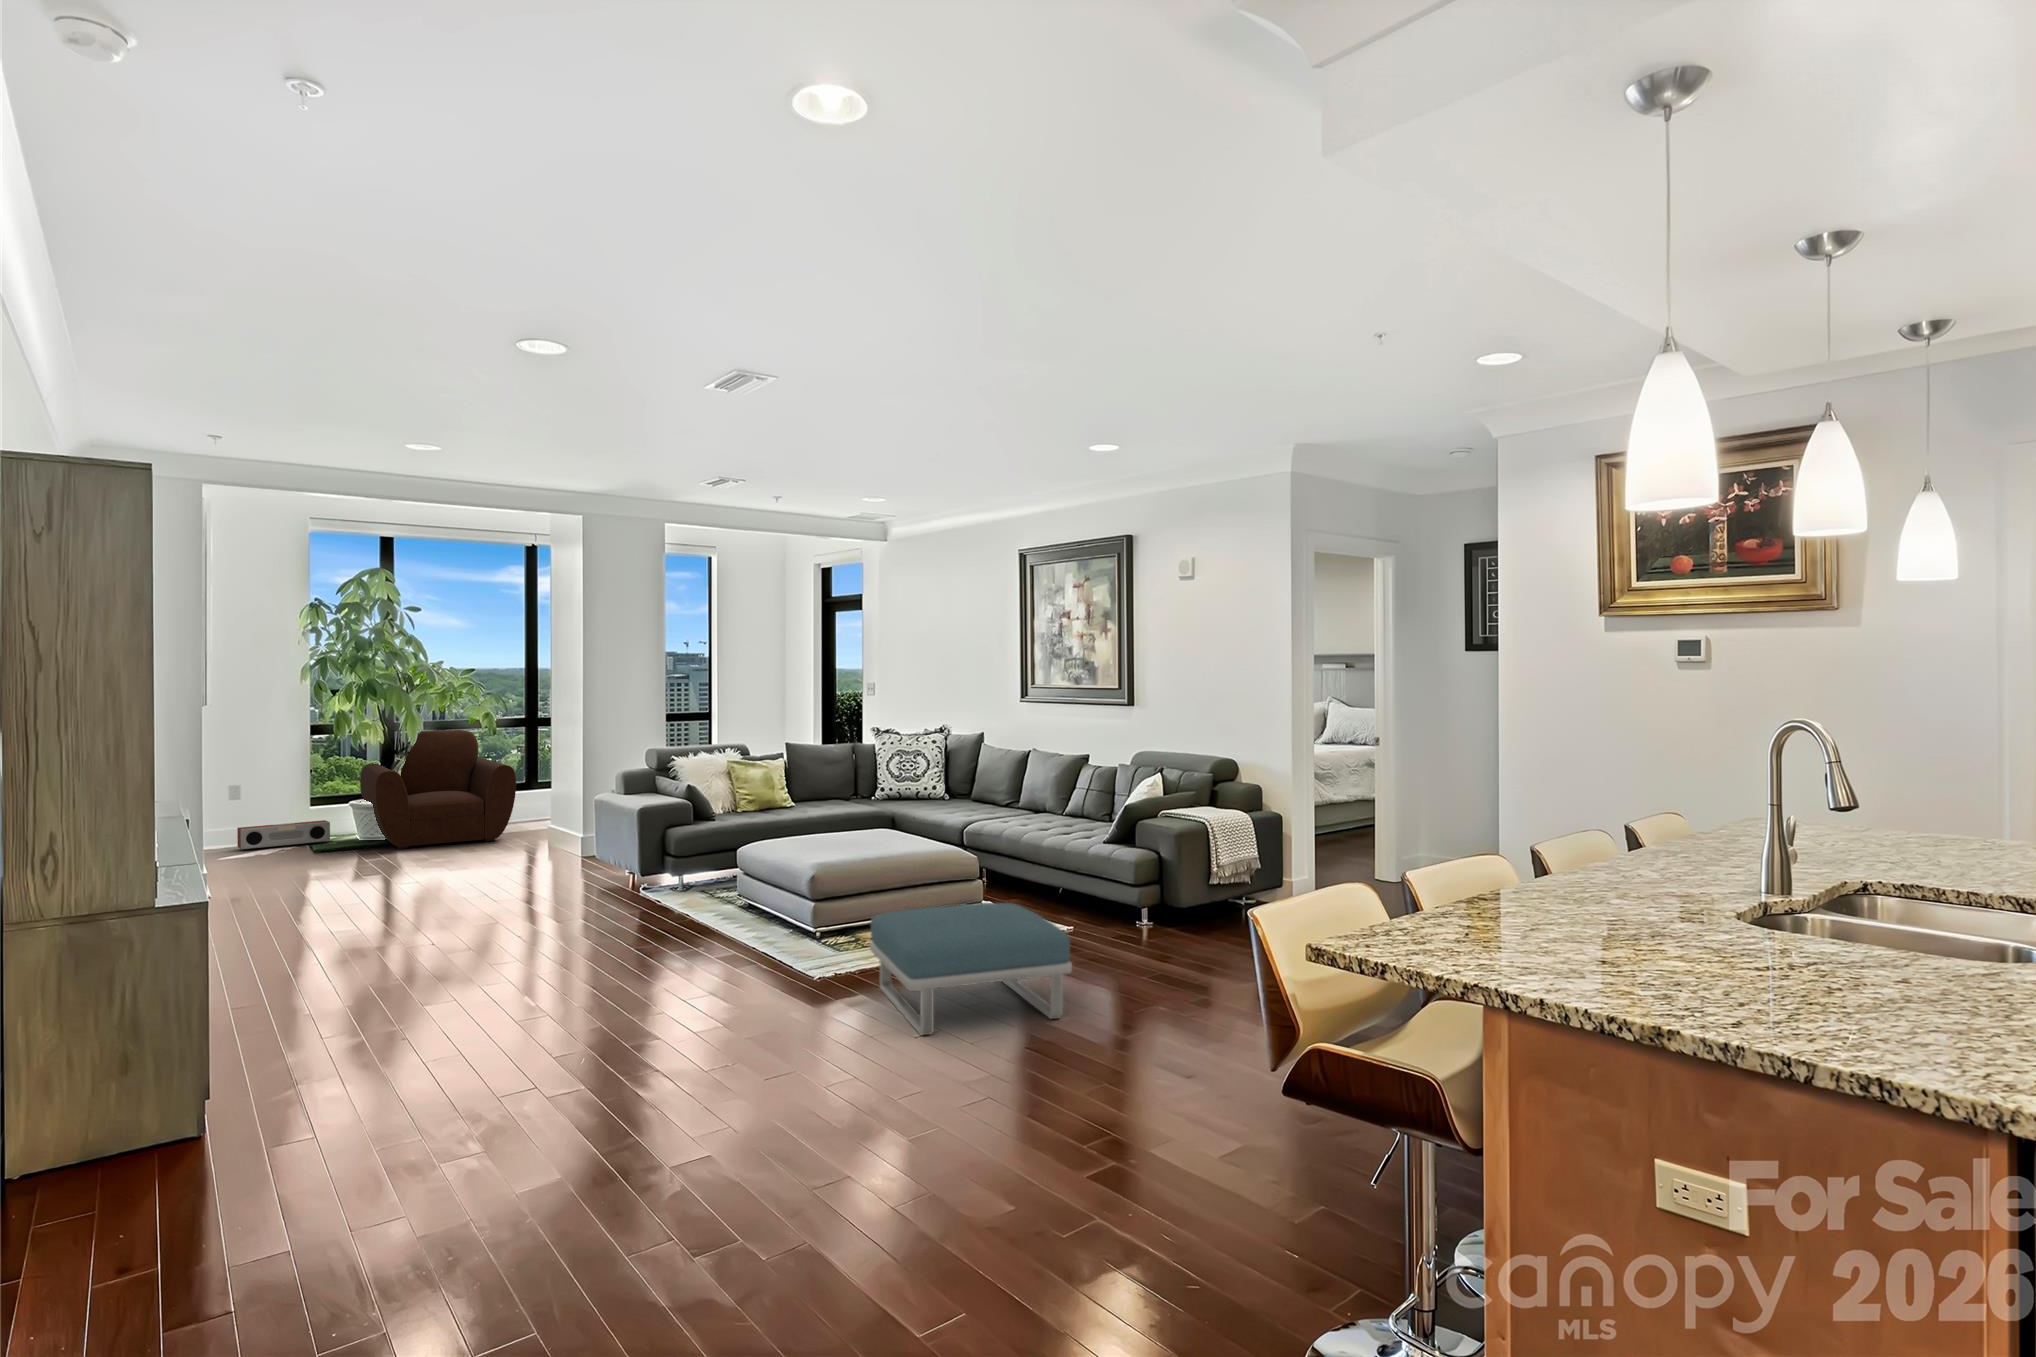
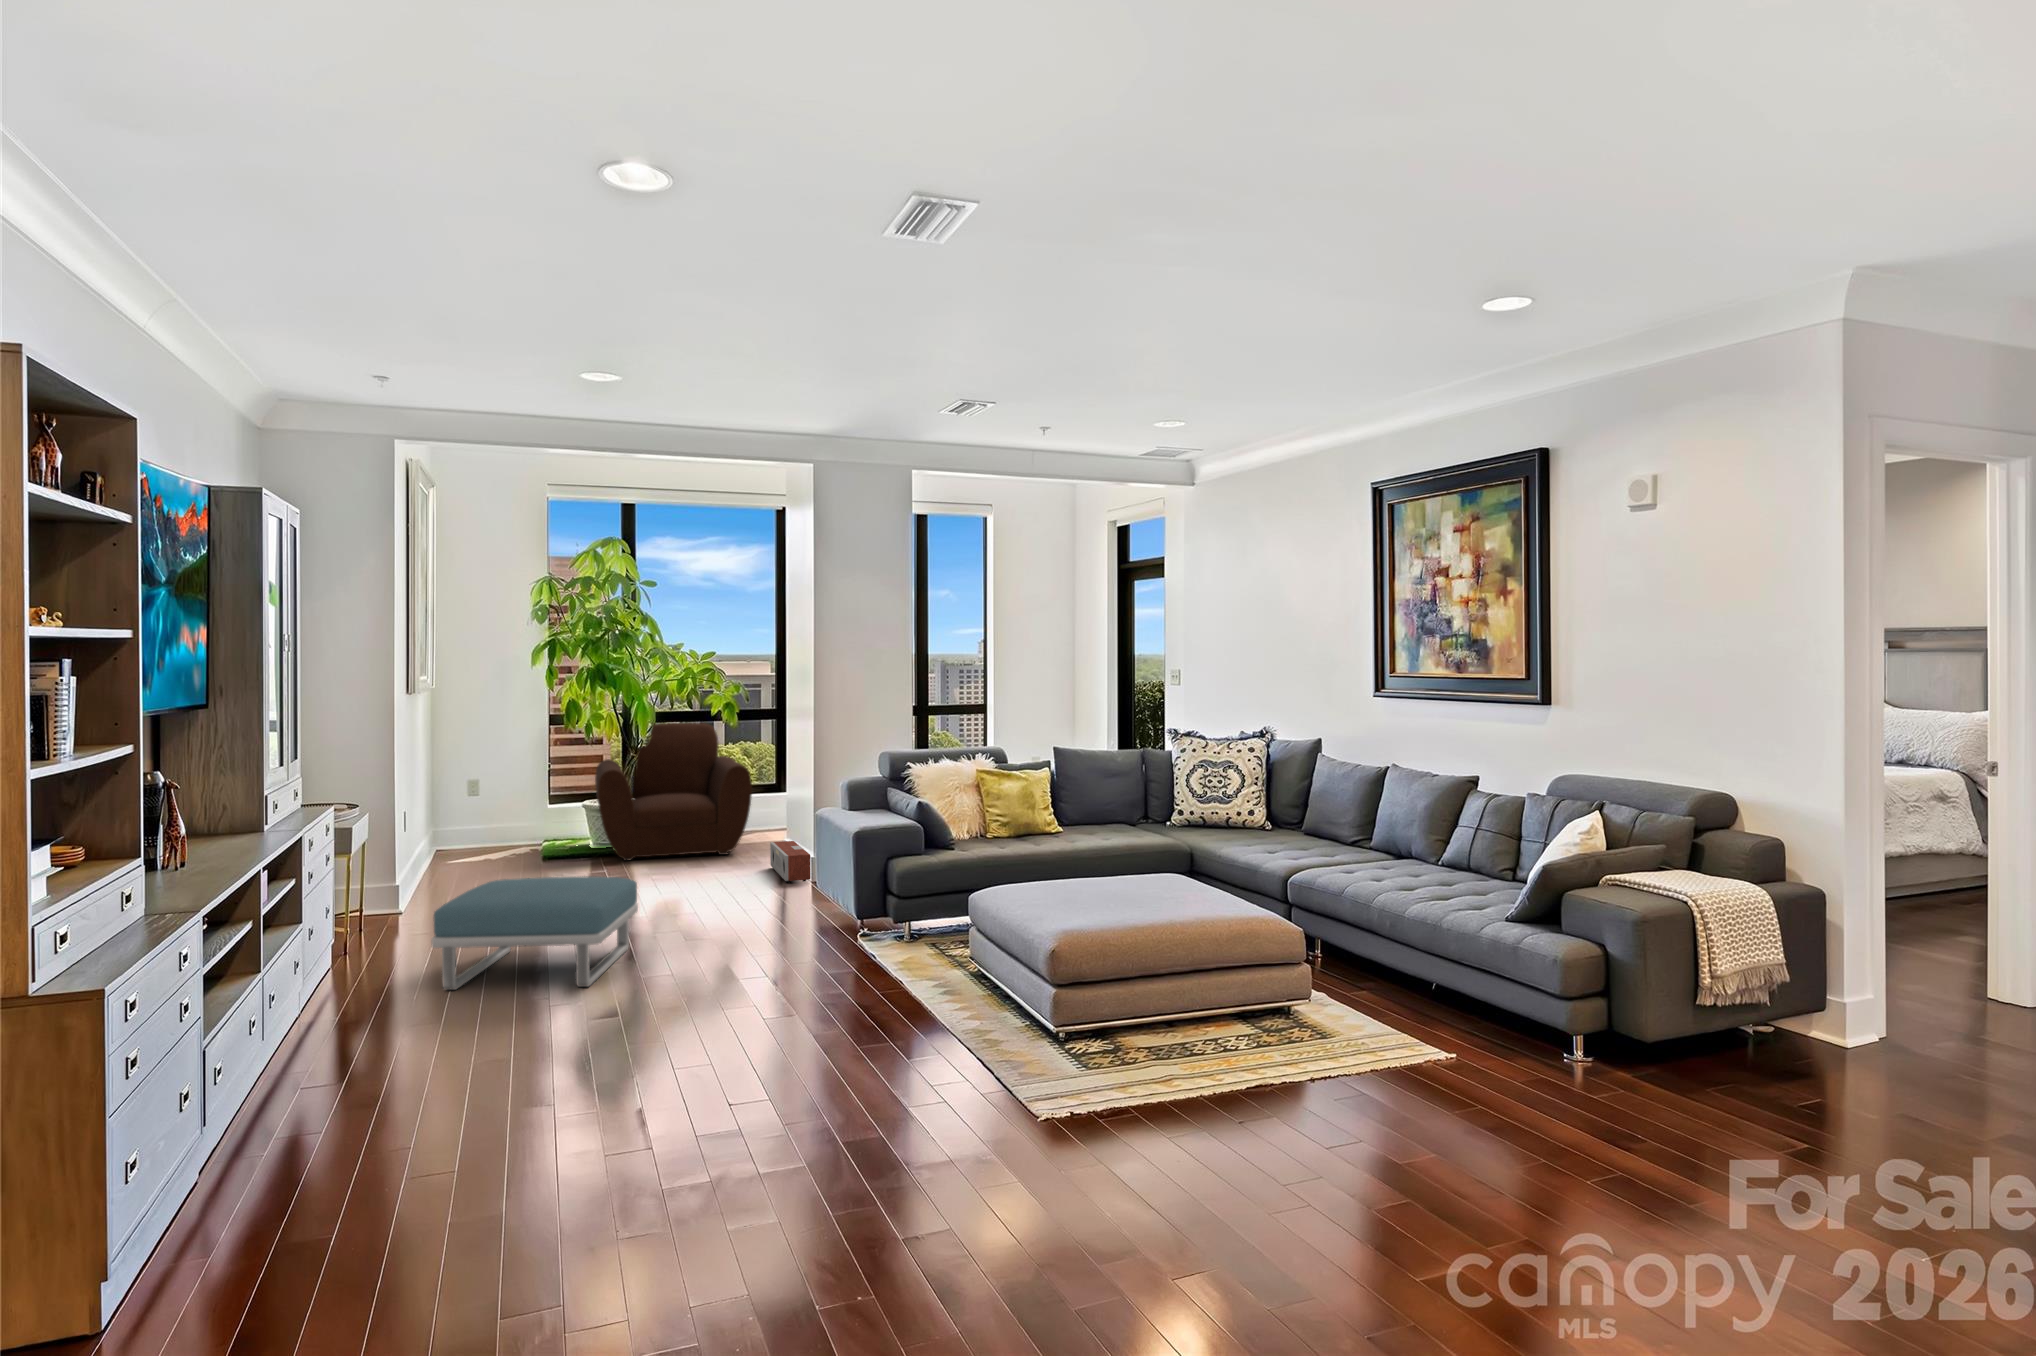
speaker: present [237,820,330,850] -> present [770,841,811,882]
footstool: present [870,903,1072,1035] -> present [431,876,638,990]

